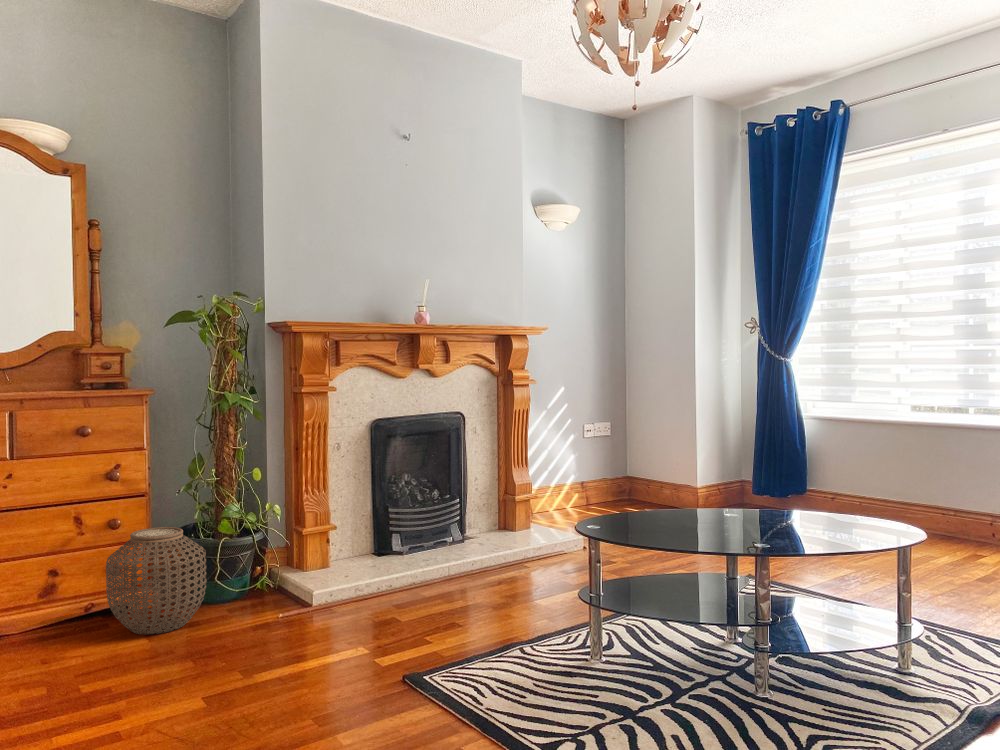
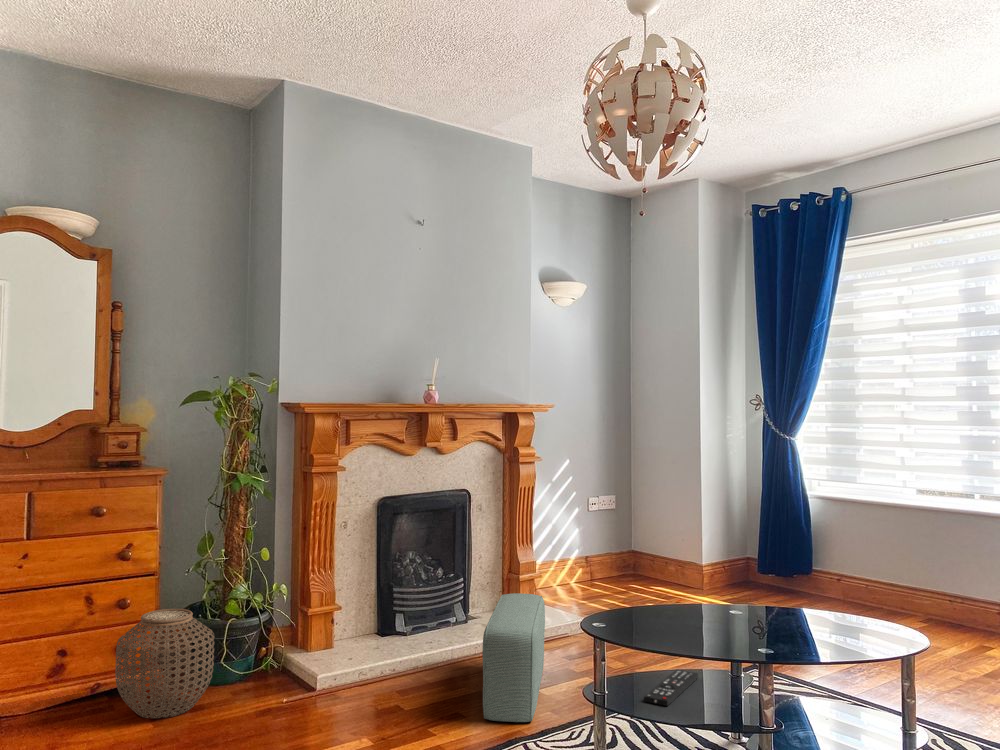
pouf: none [477,509,540,630] -> present [482,593,545,722]
remote control: none [640,574,695,607] -> present [644,670,698,706]

